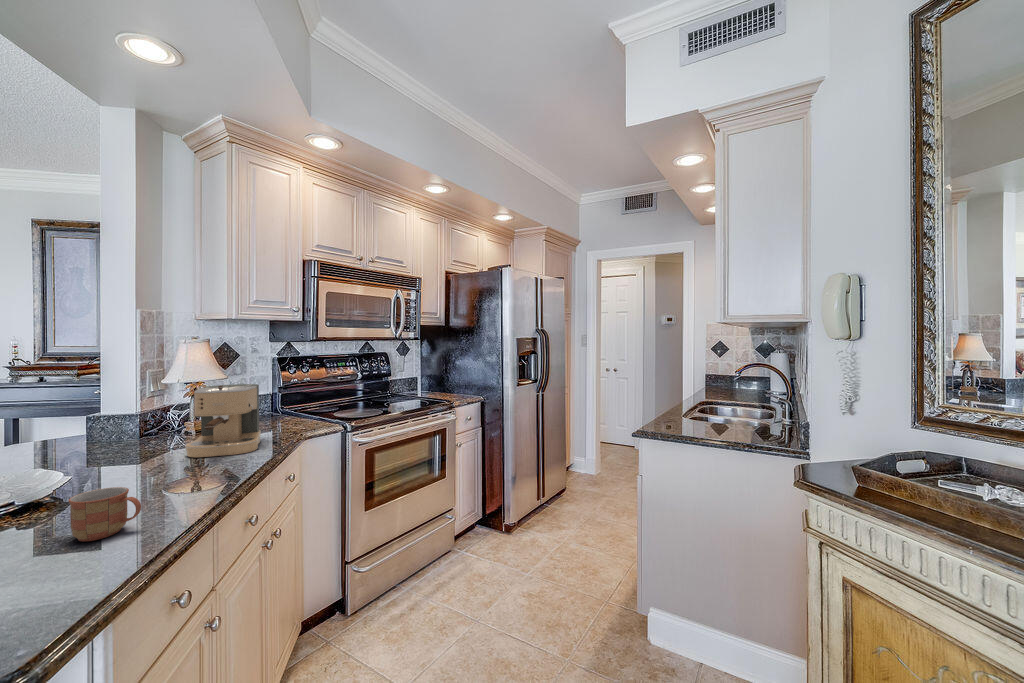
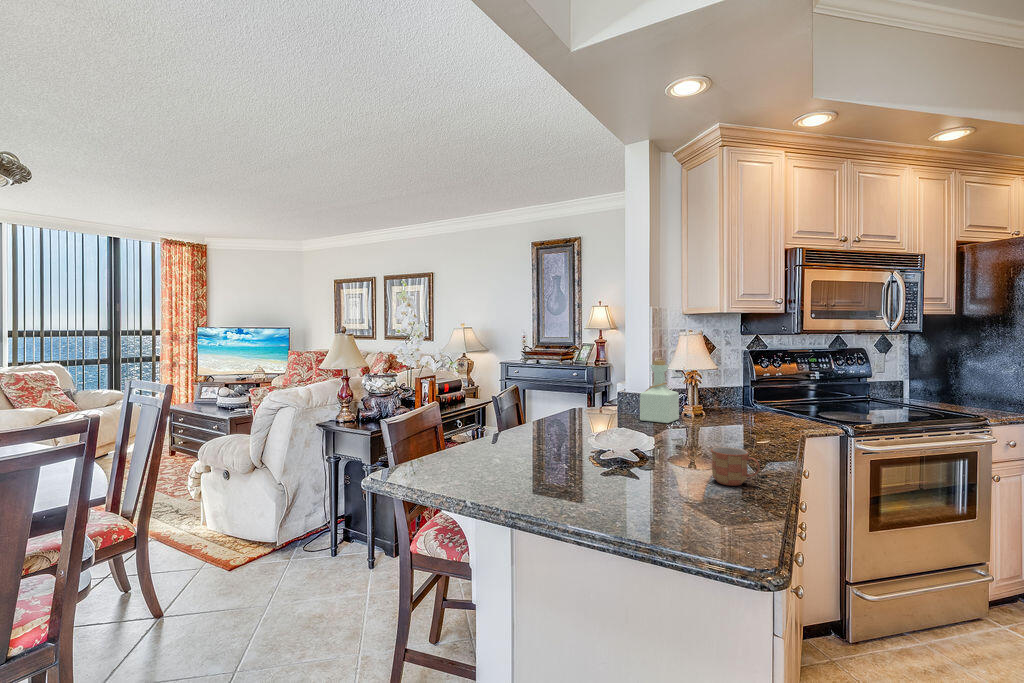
bottle: none [106,373,169,448] -> present [640,360,679,423]
coffee maker: present [185,384,261,457] -> none [713,374,777,440]

